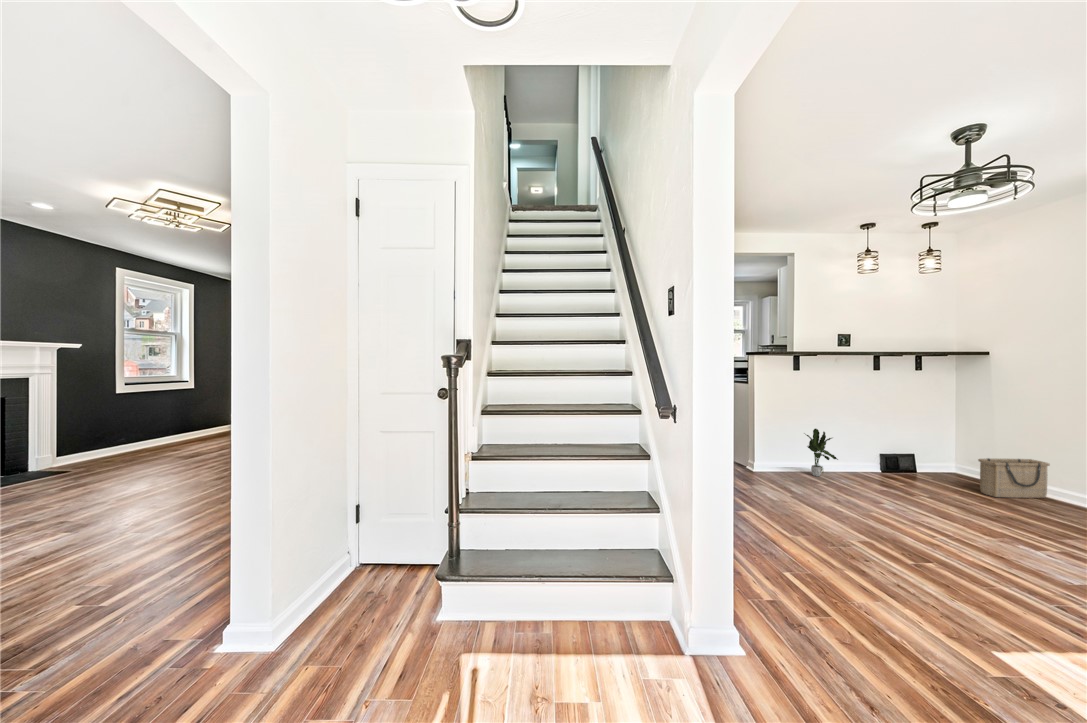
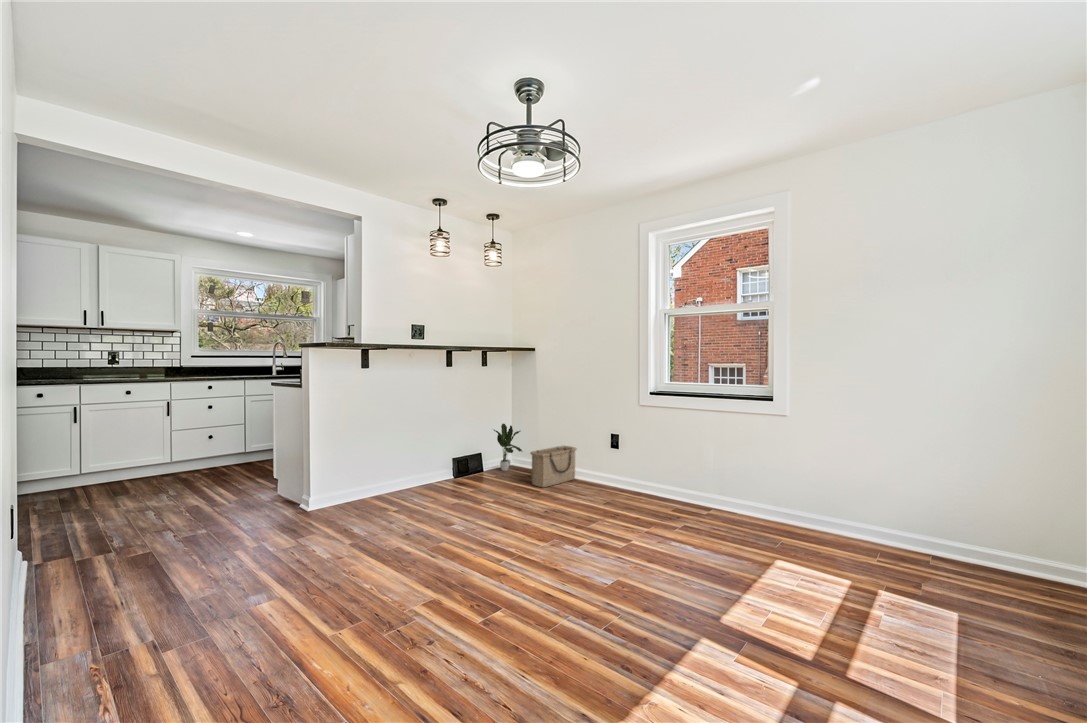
potted plant: present [807,429,838,476] -> present [494,424,522,471]

